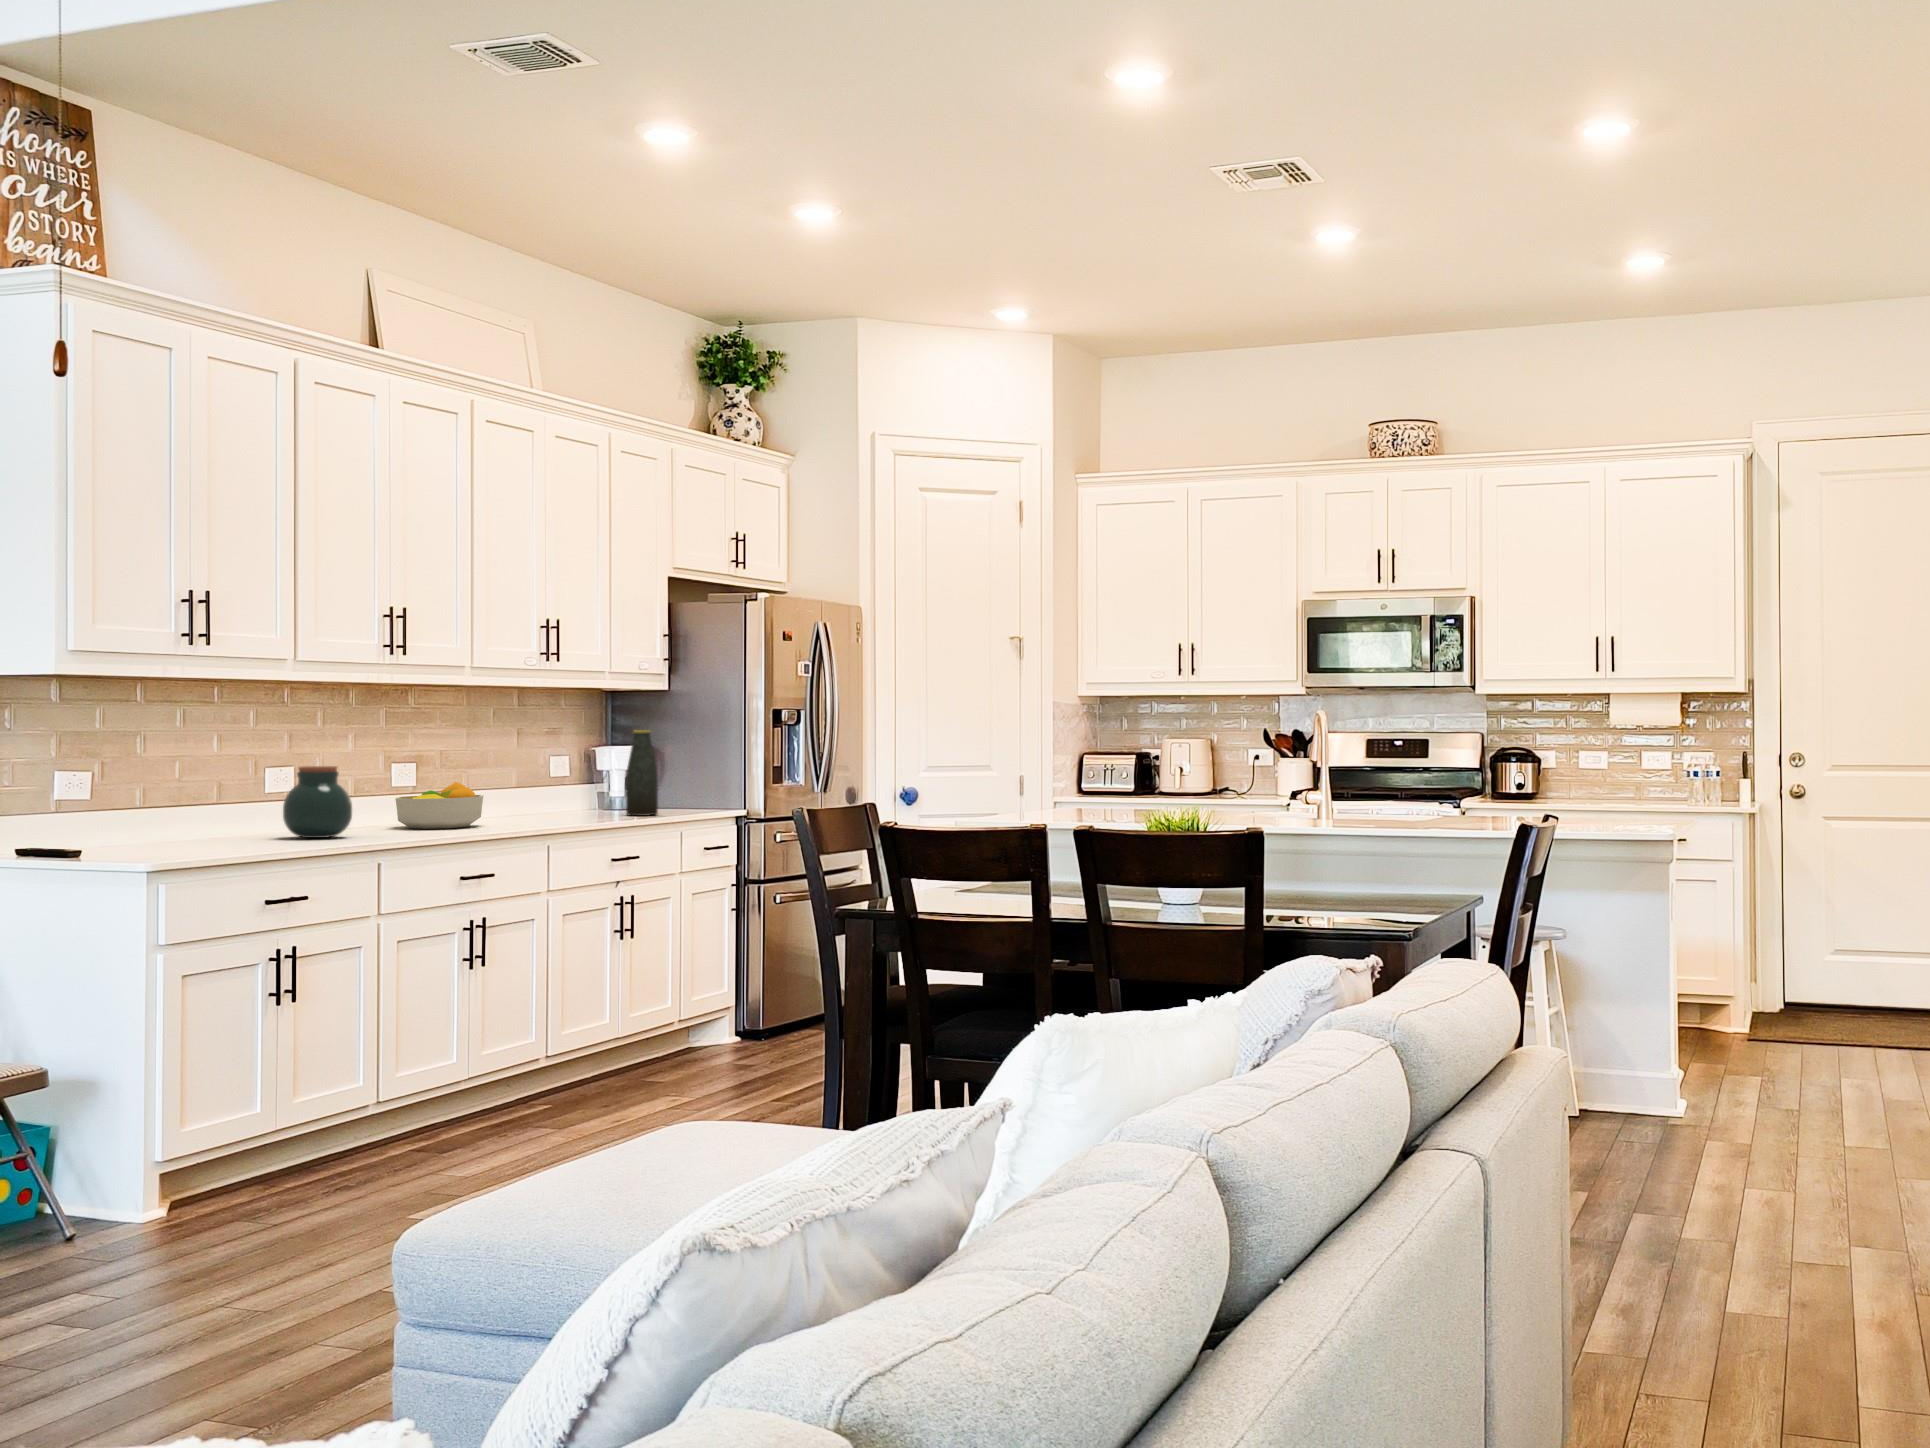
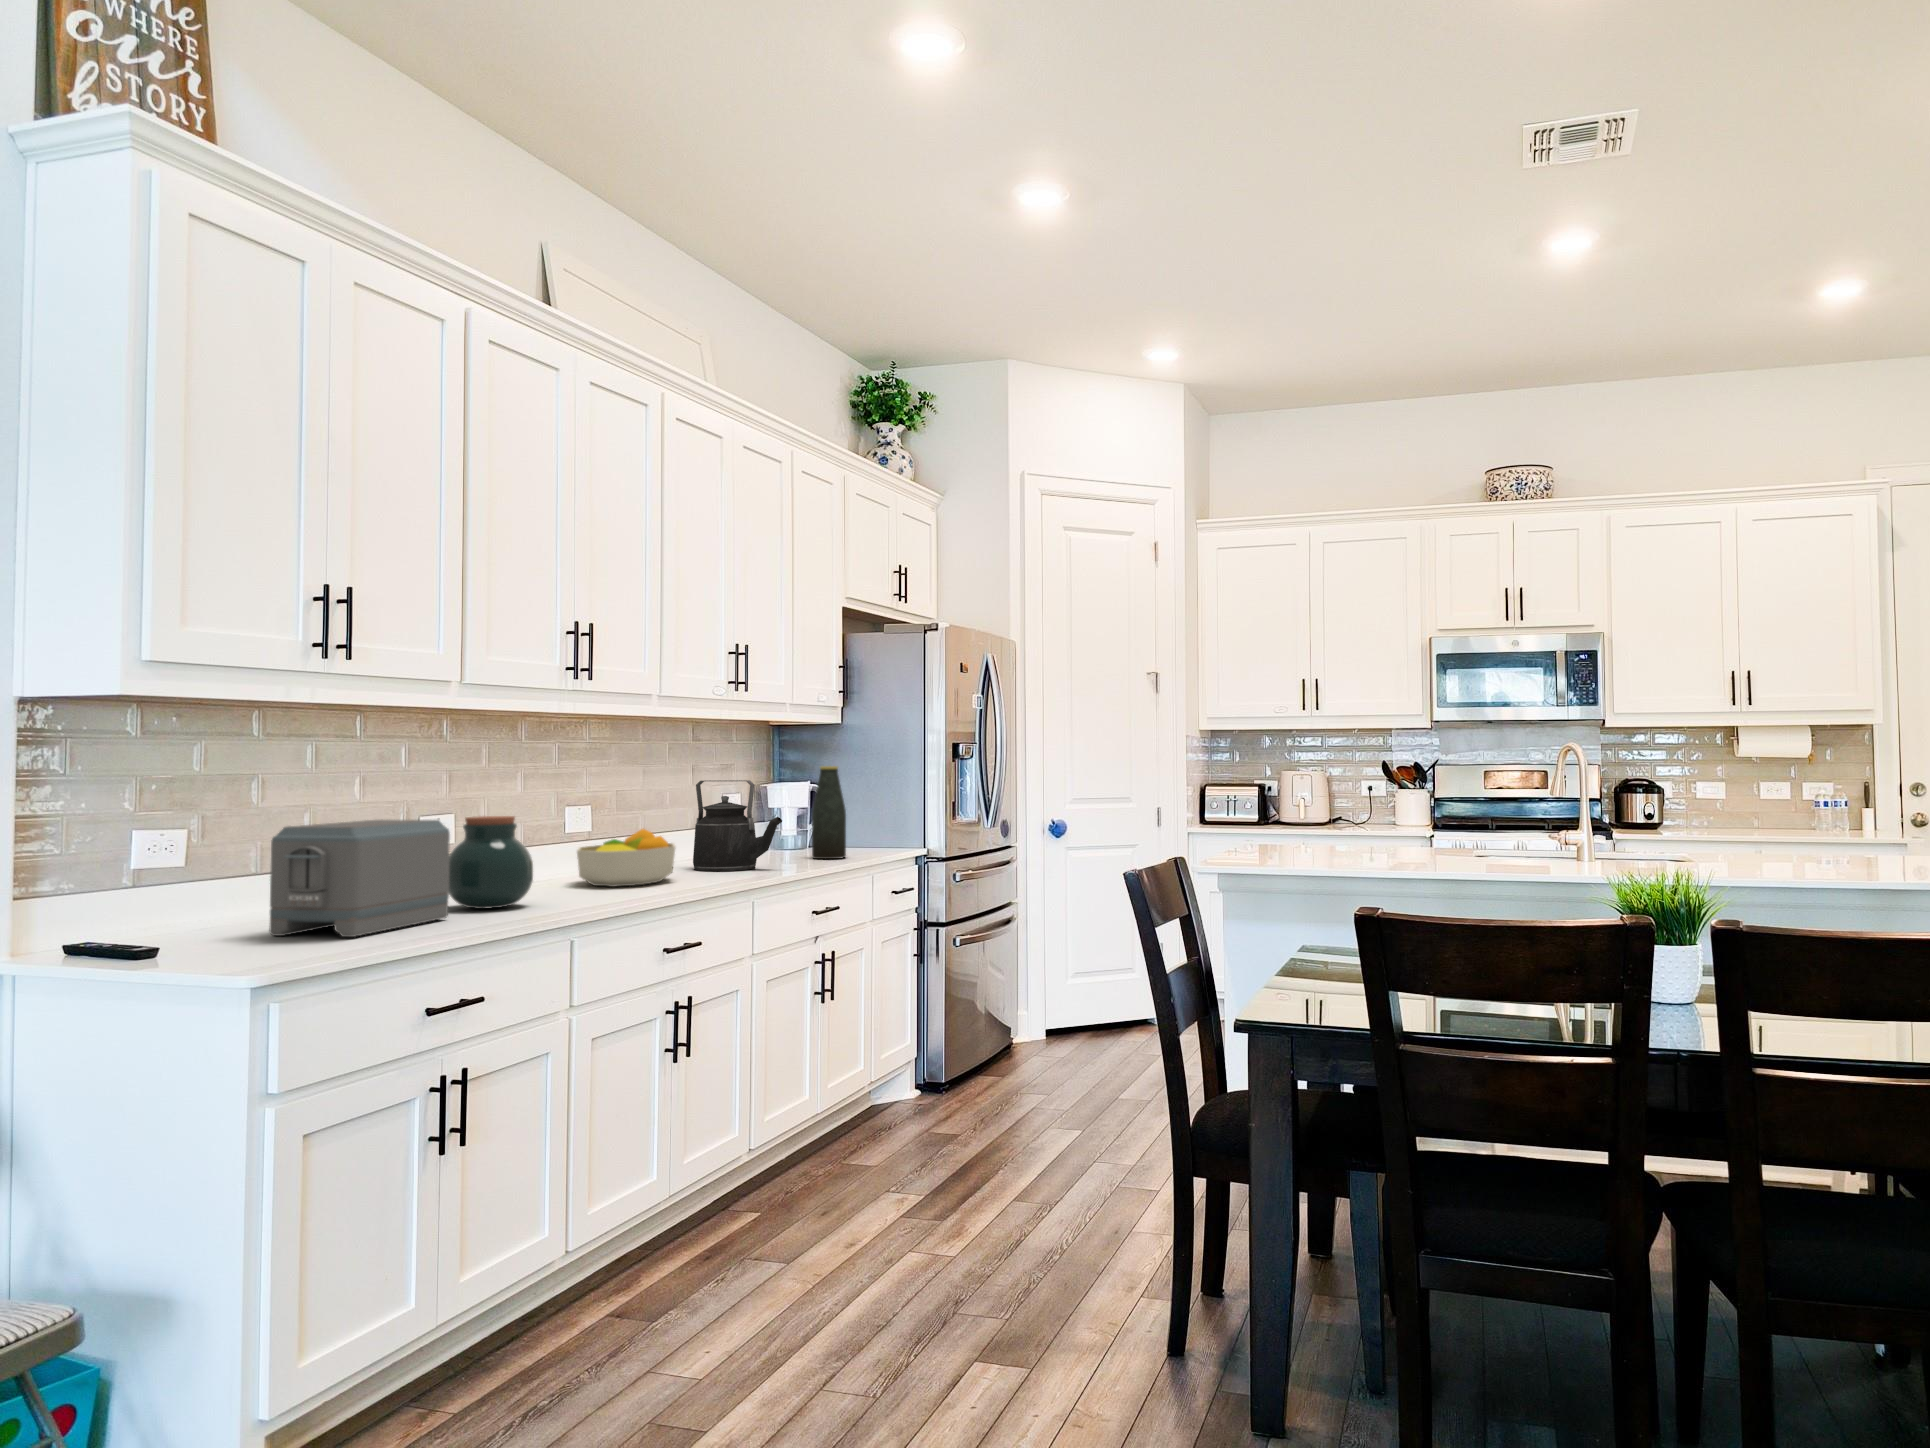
kettle: none [507,742,585,822] -> present [693,780,782,871]
toaster: none [154,766,284,849] -> present [269,820,450,937]

